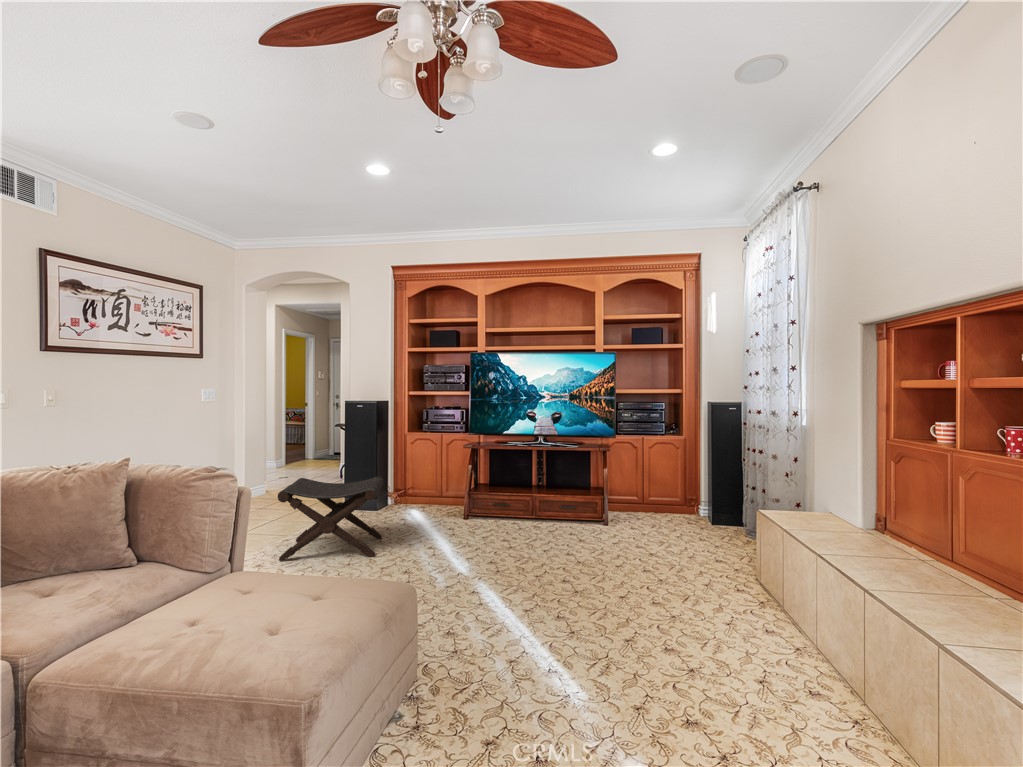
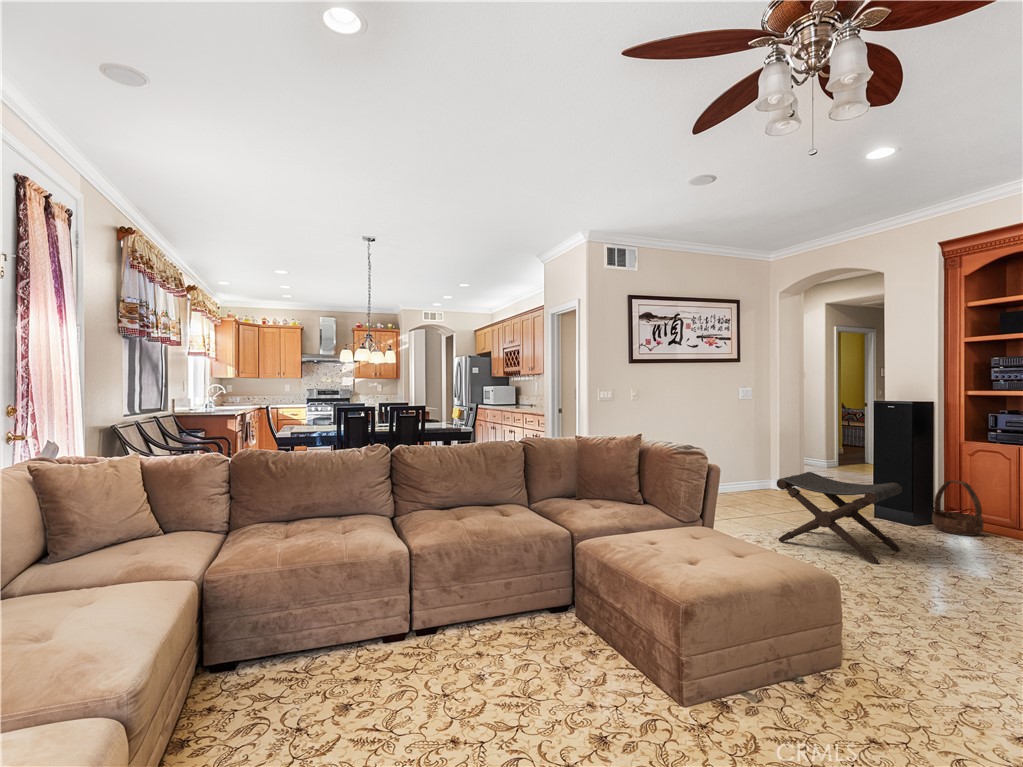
basket: none [389,467,421,512] -> present [932,480,983,536]

